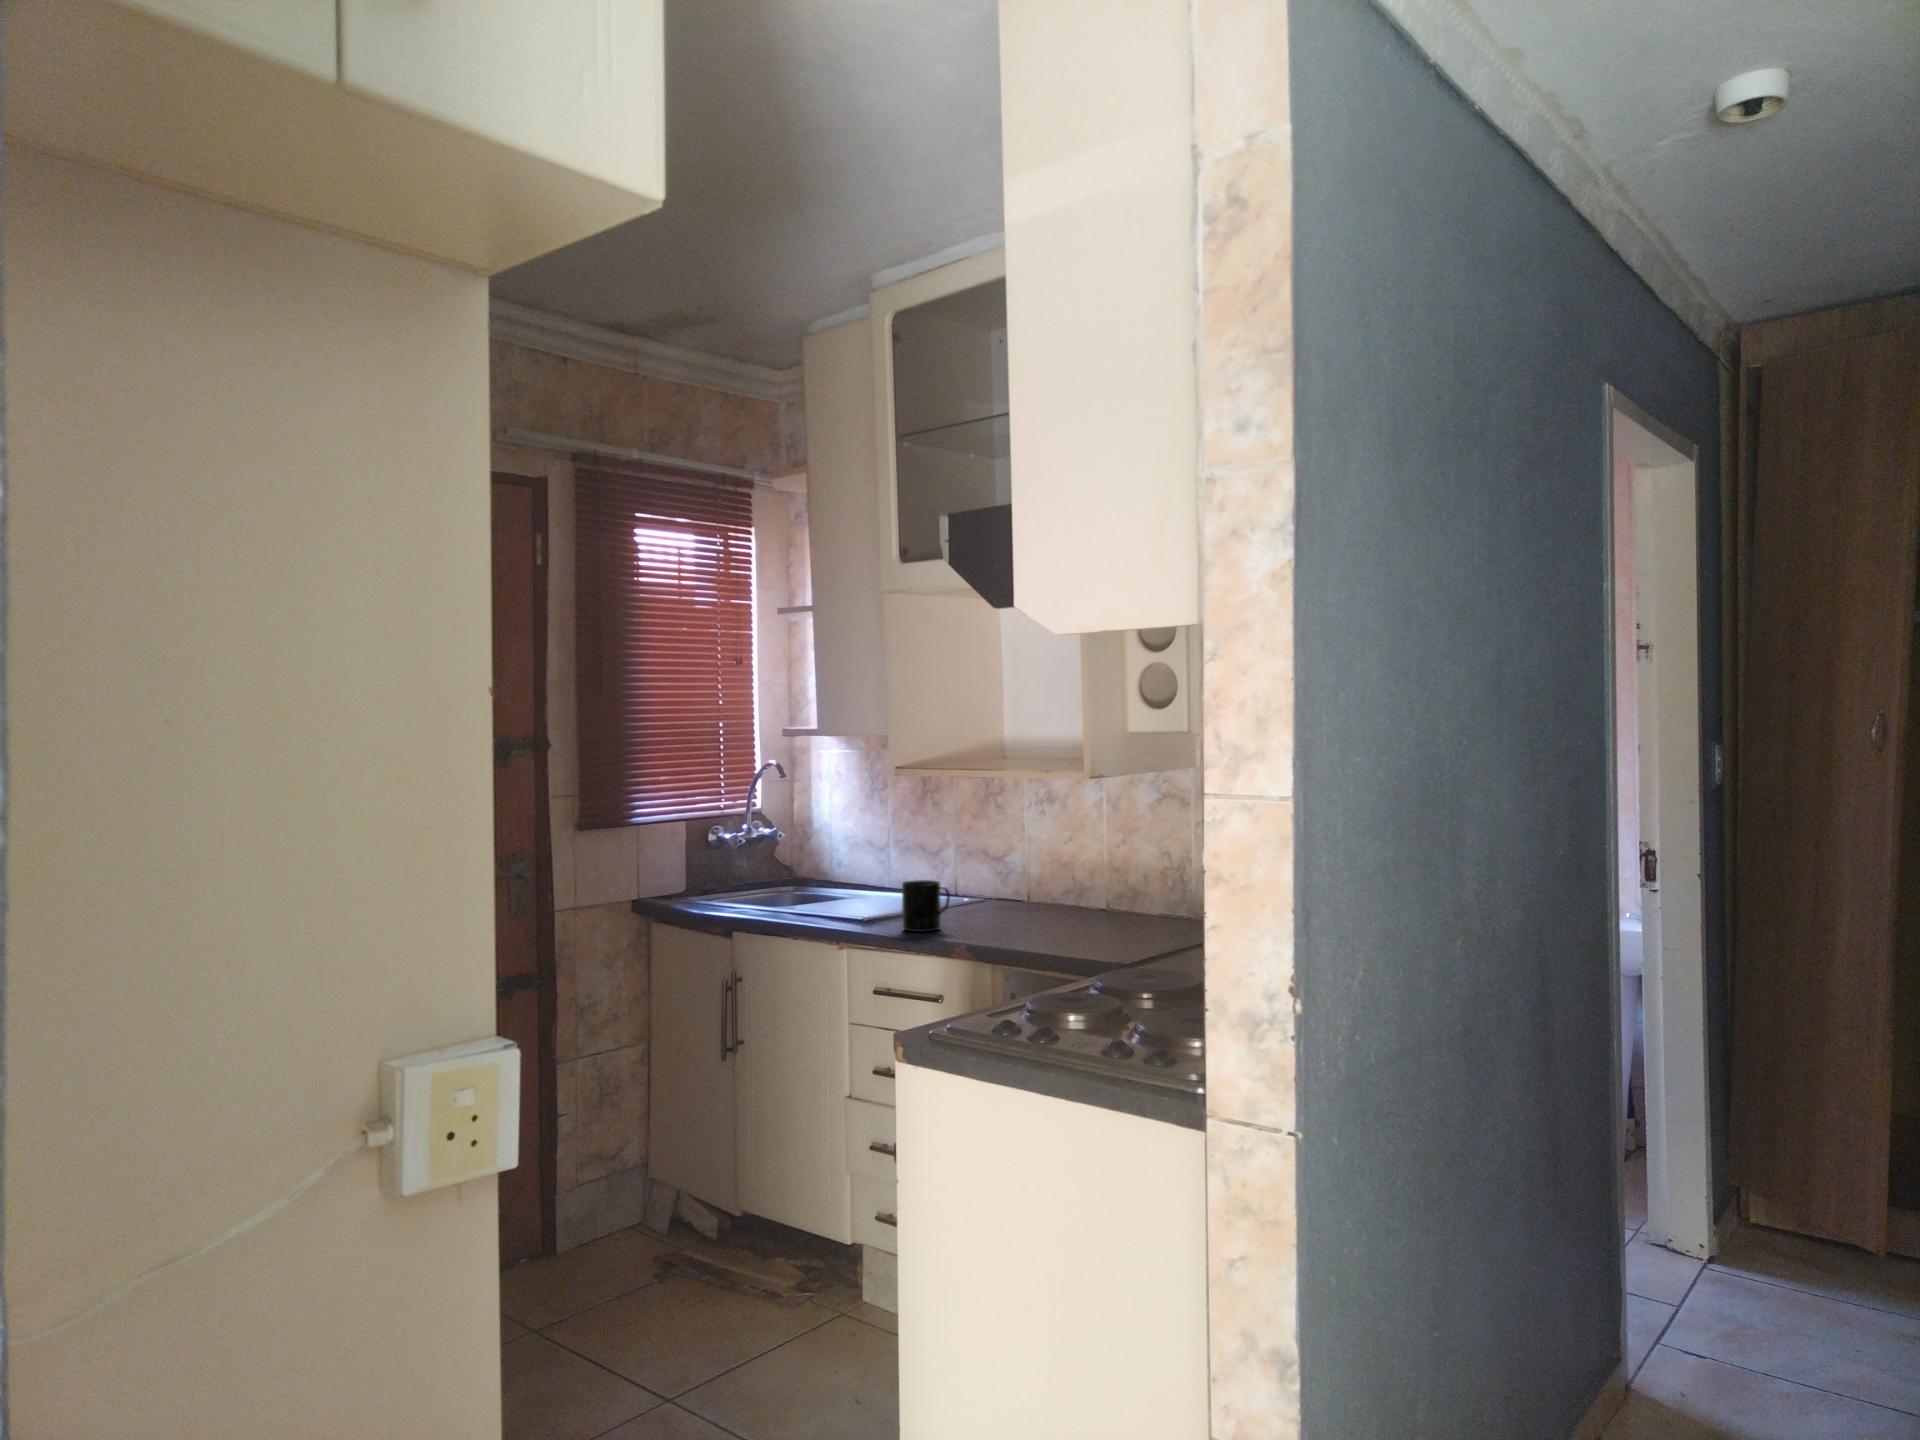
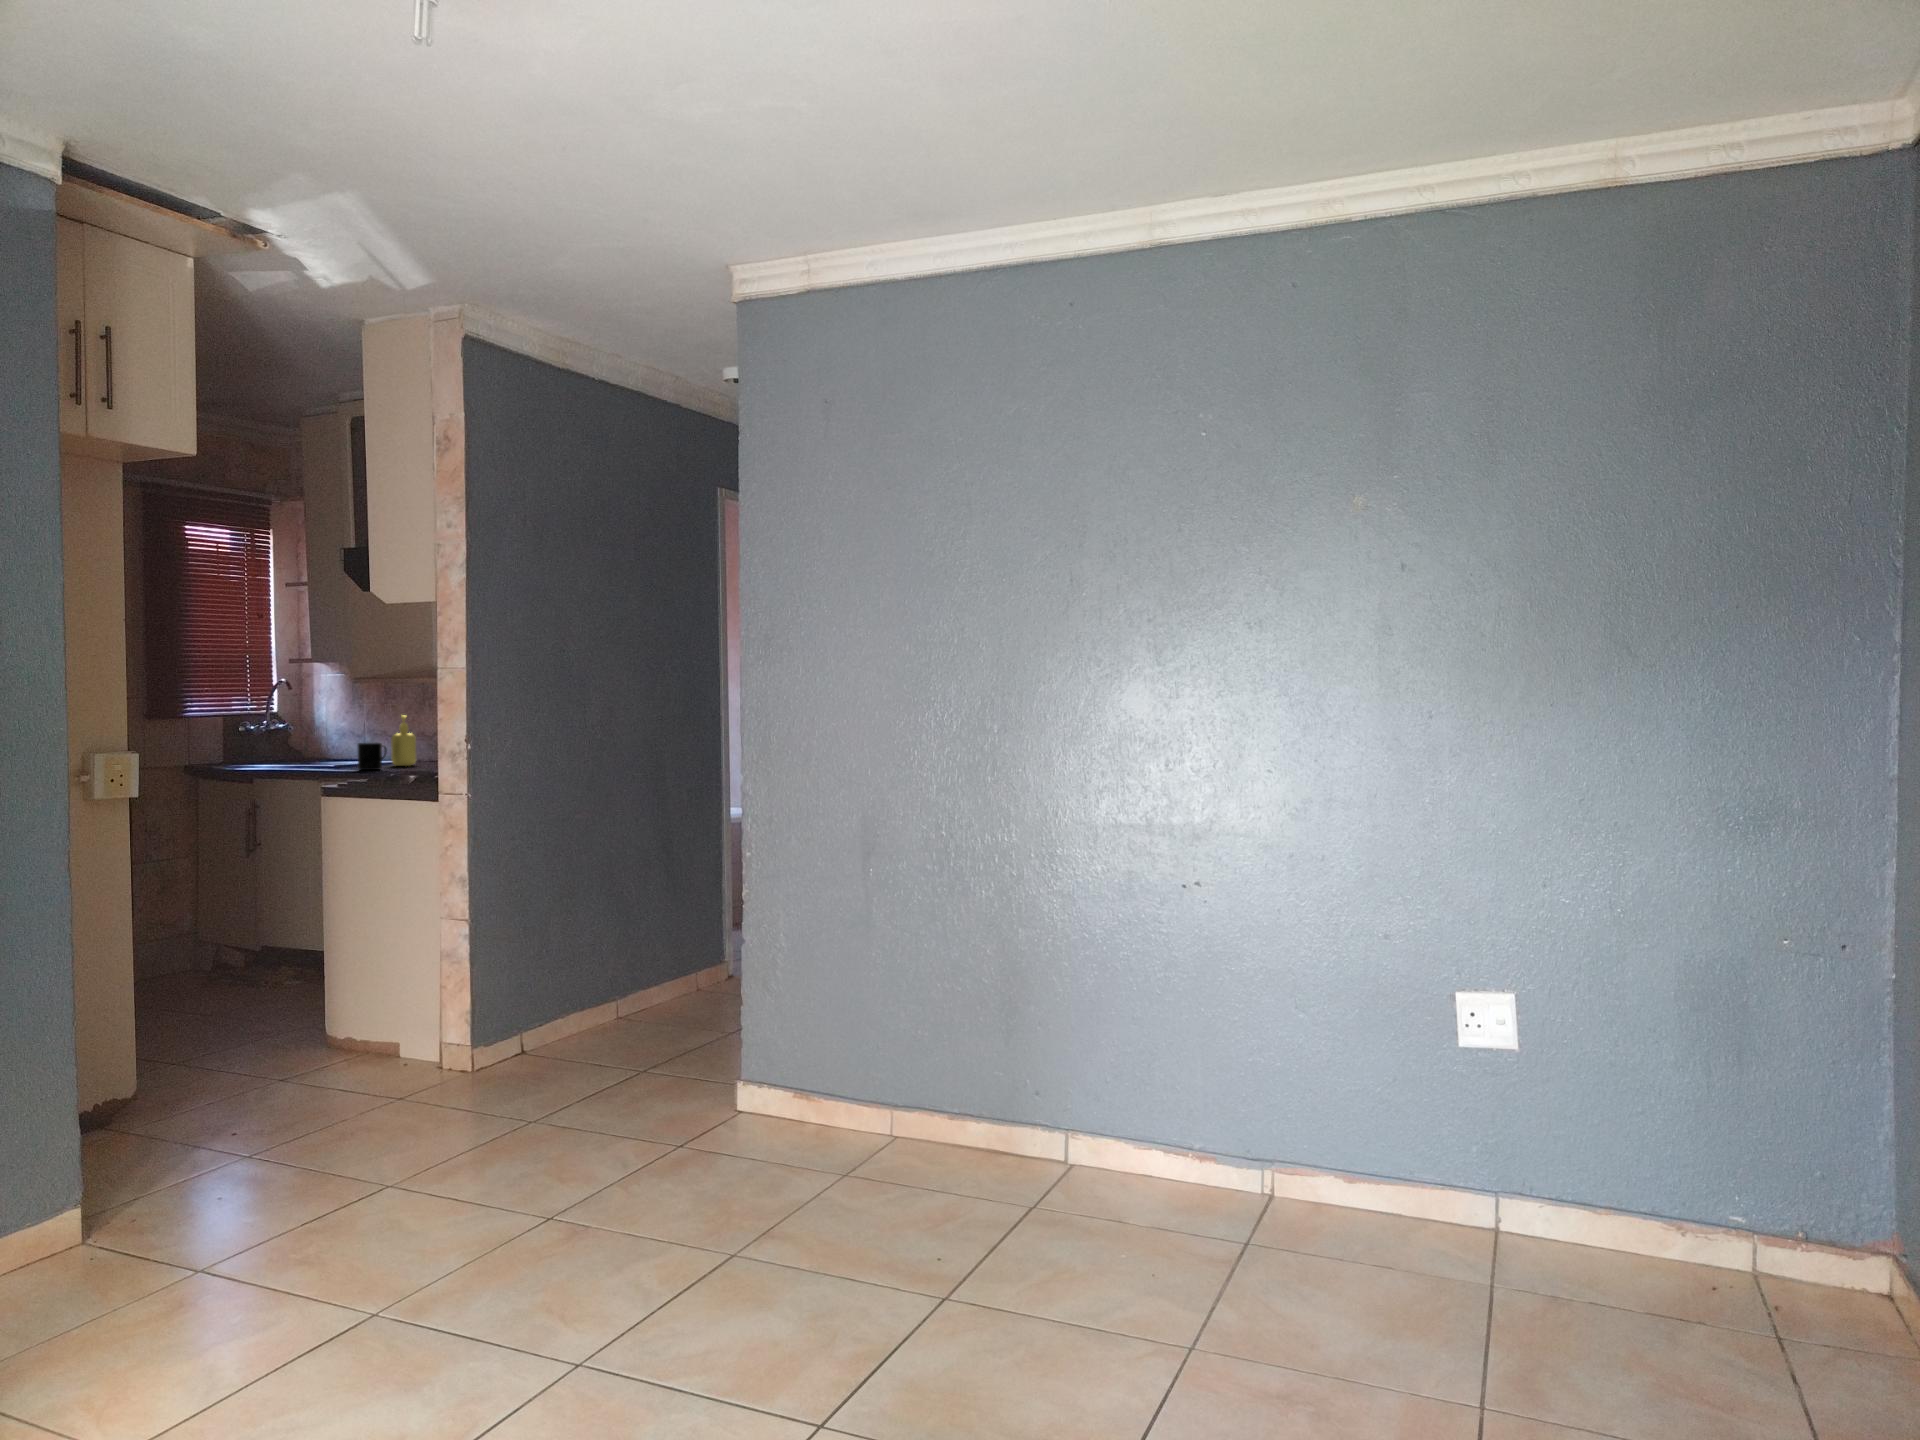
soap dispenser: none [947,827,985,915] -> present [391,715,416,766]

